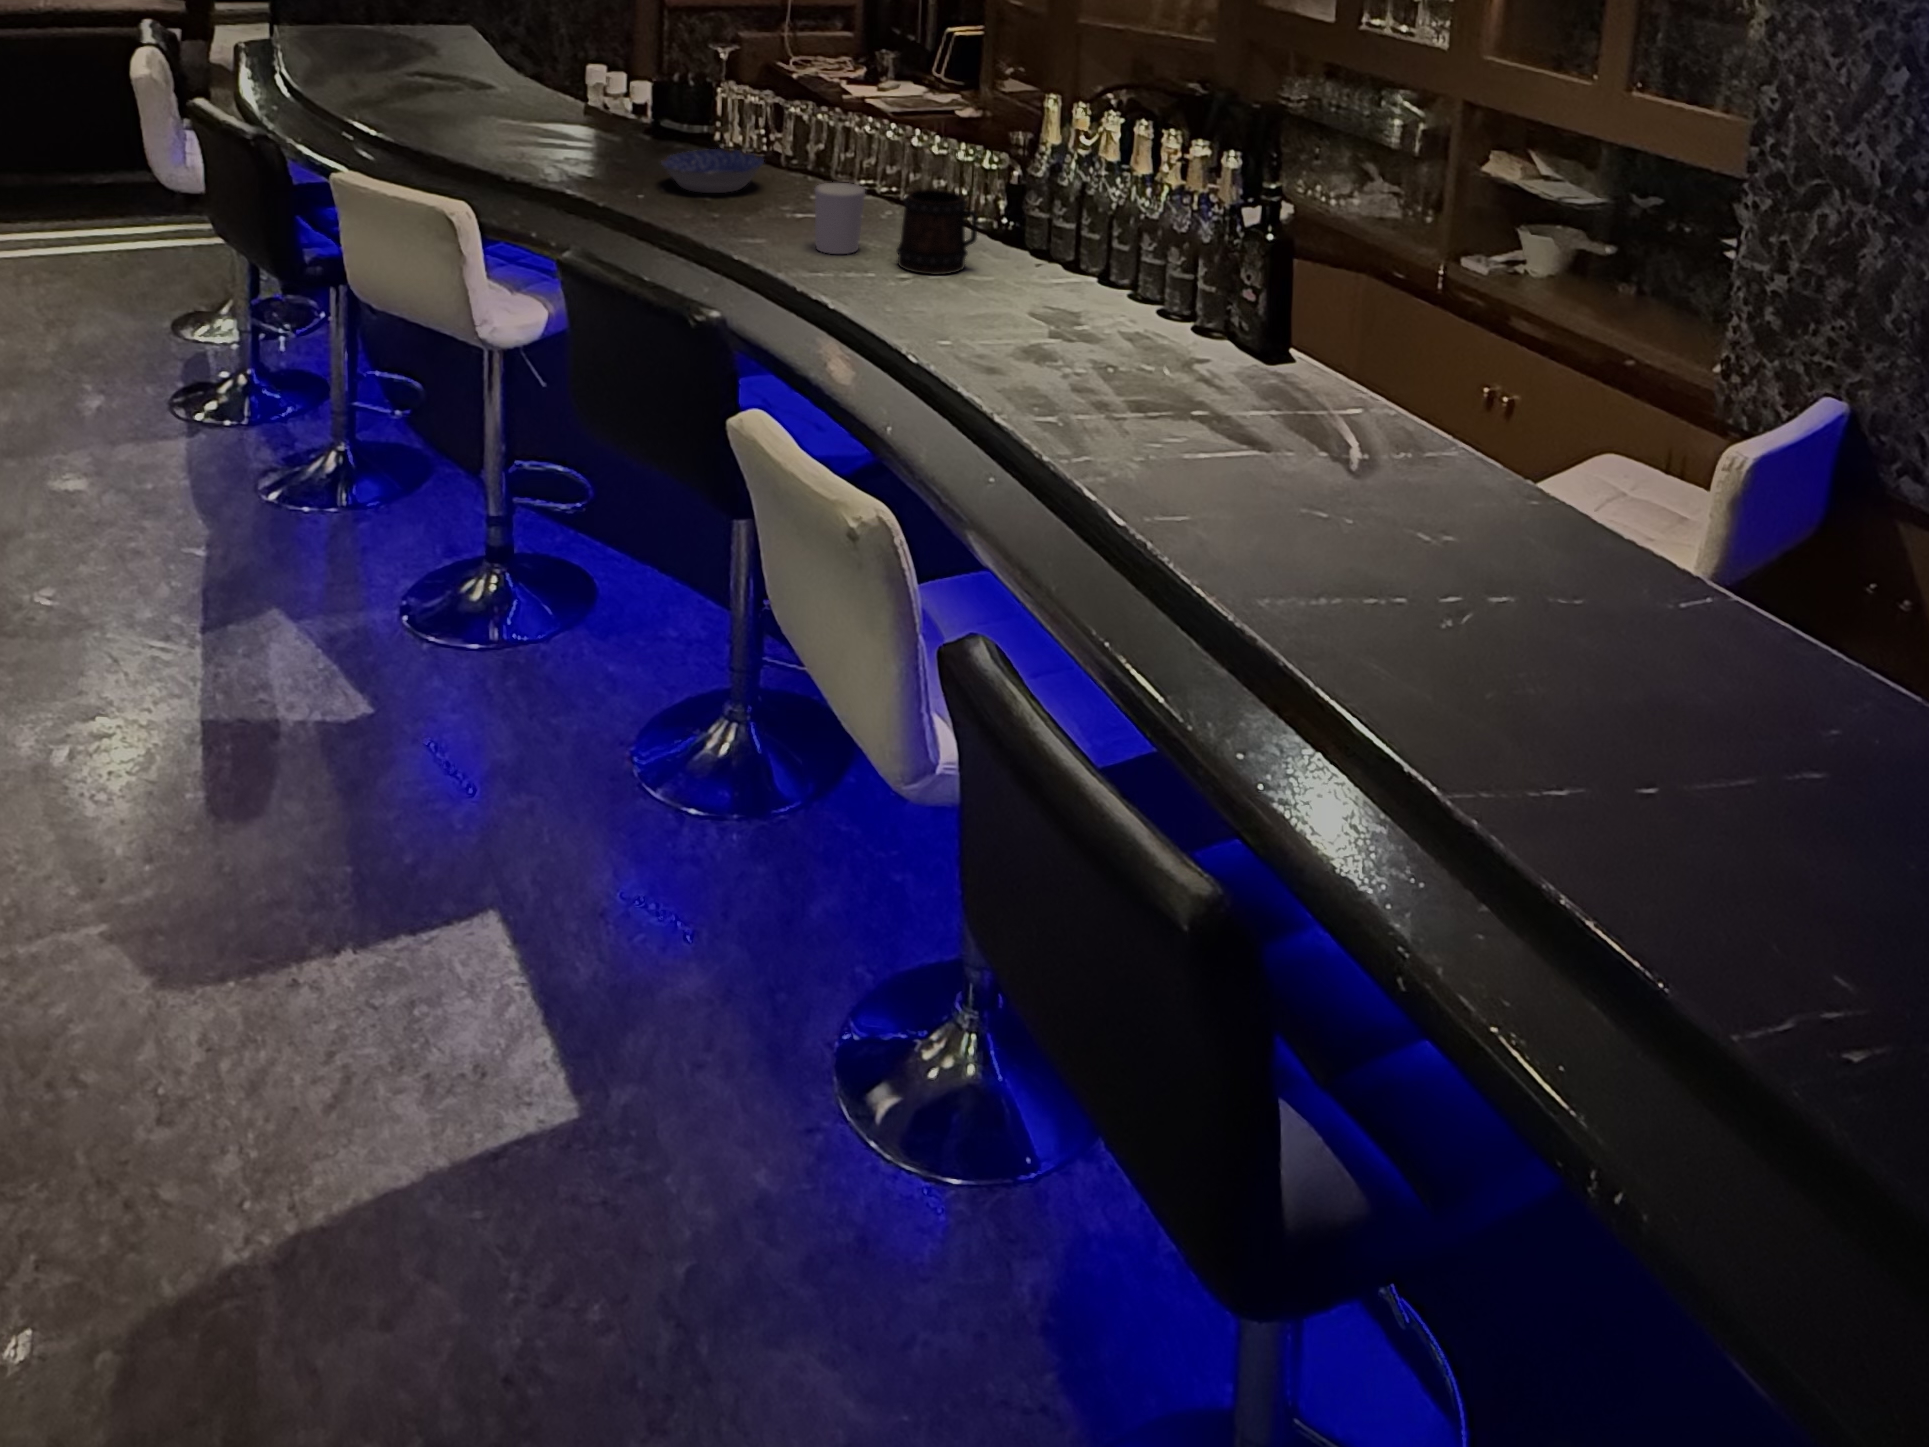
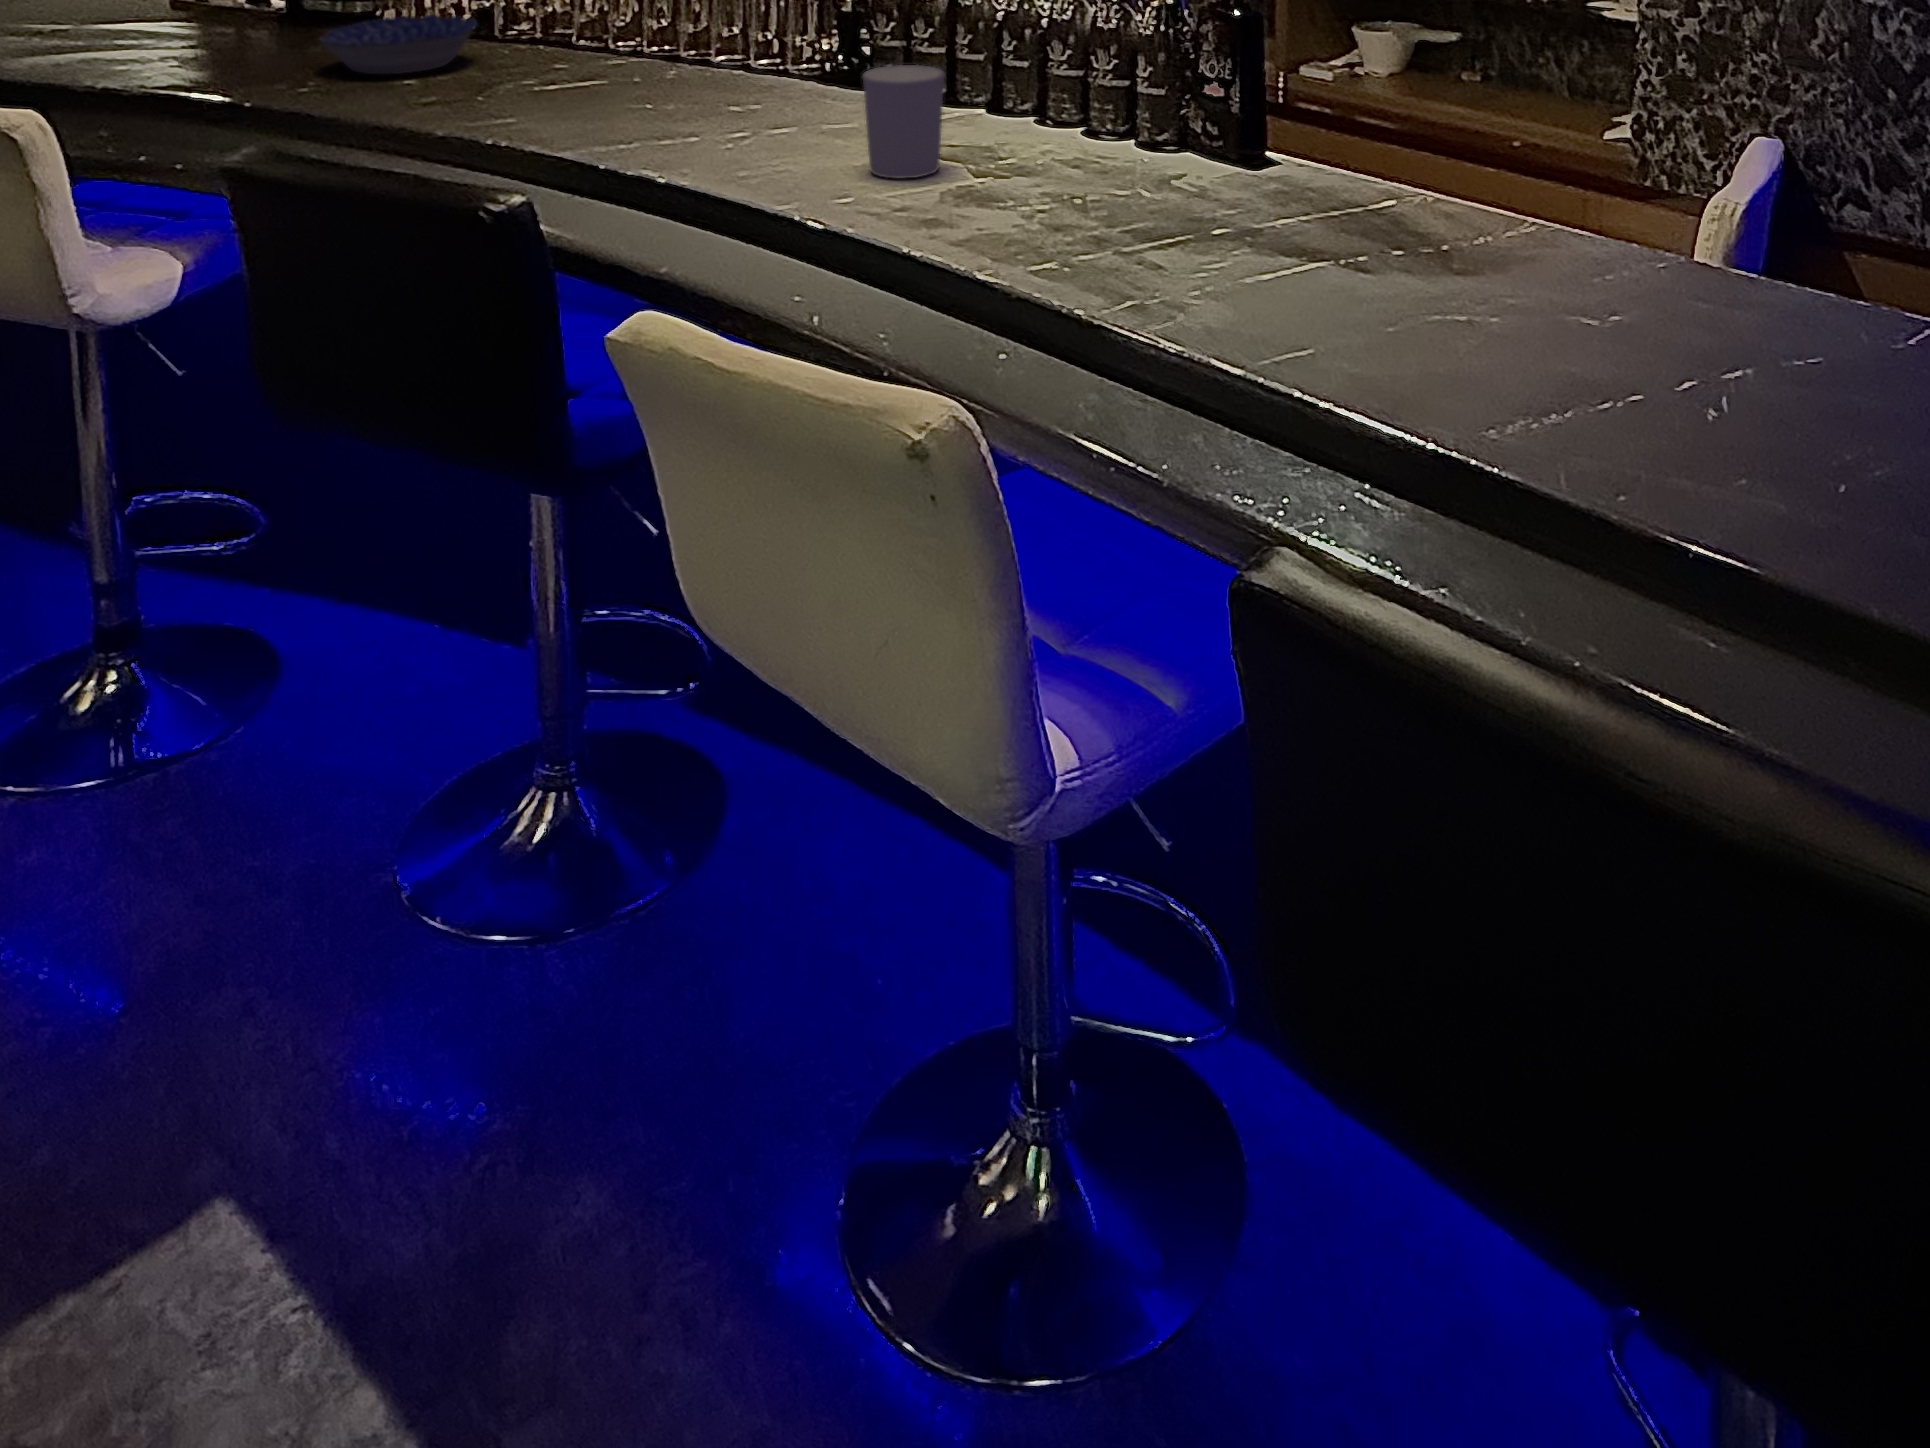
candle holder: present [815,183,866,254] -> present [863,65,944,179]
beer mug: present [896,189,978,275] -> none [717,13,830,127]

